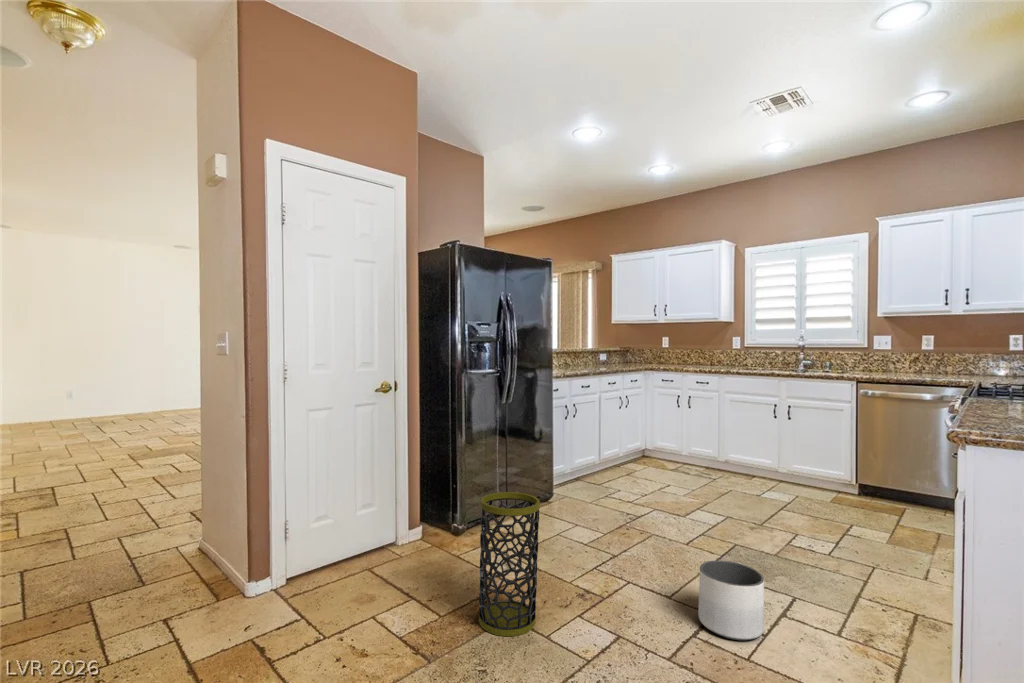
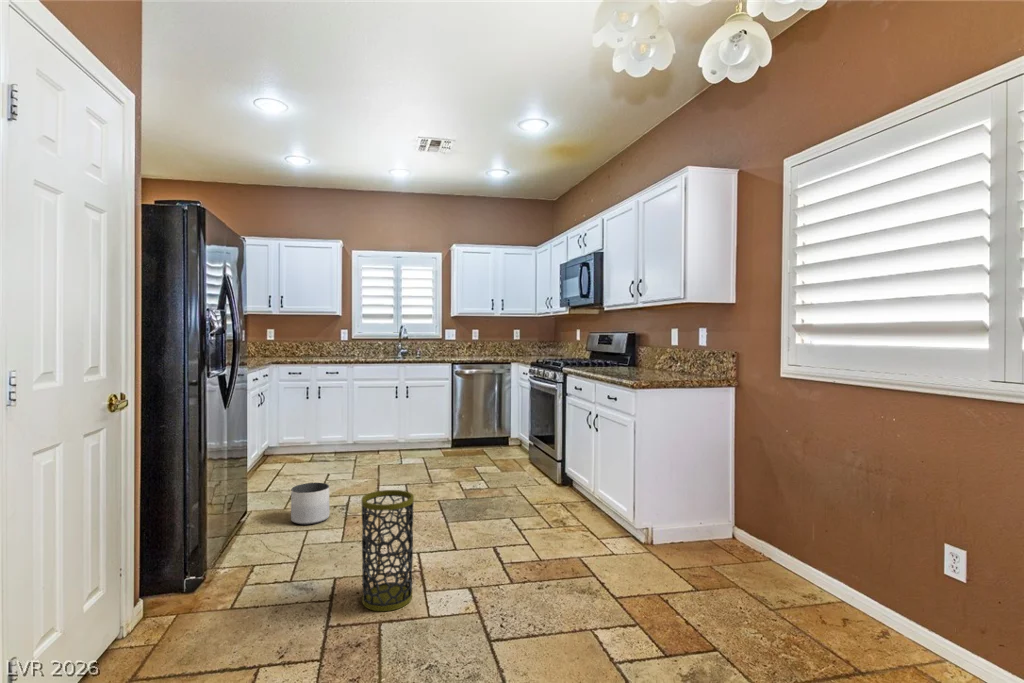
planter: present [698,561,764,640] -> present [291,483,330,525]

